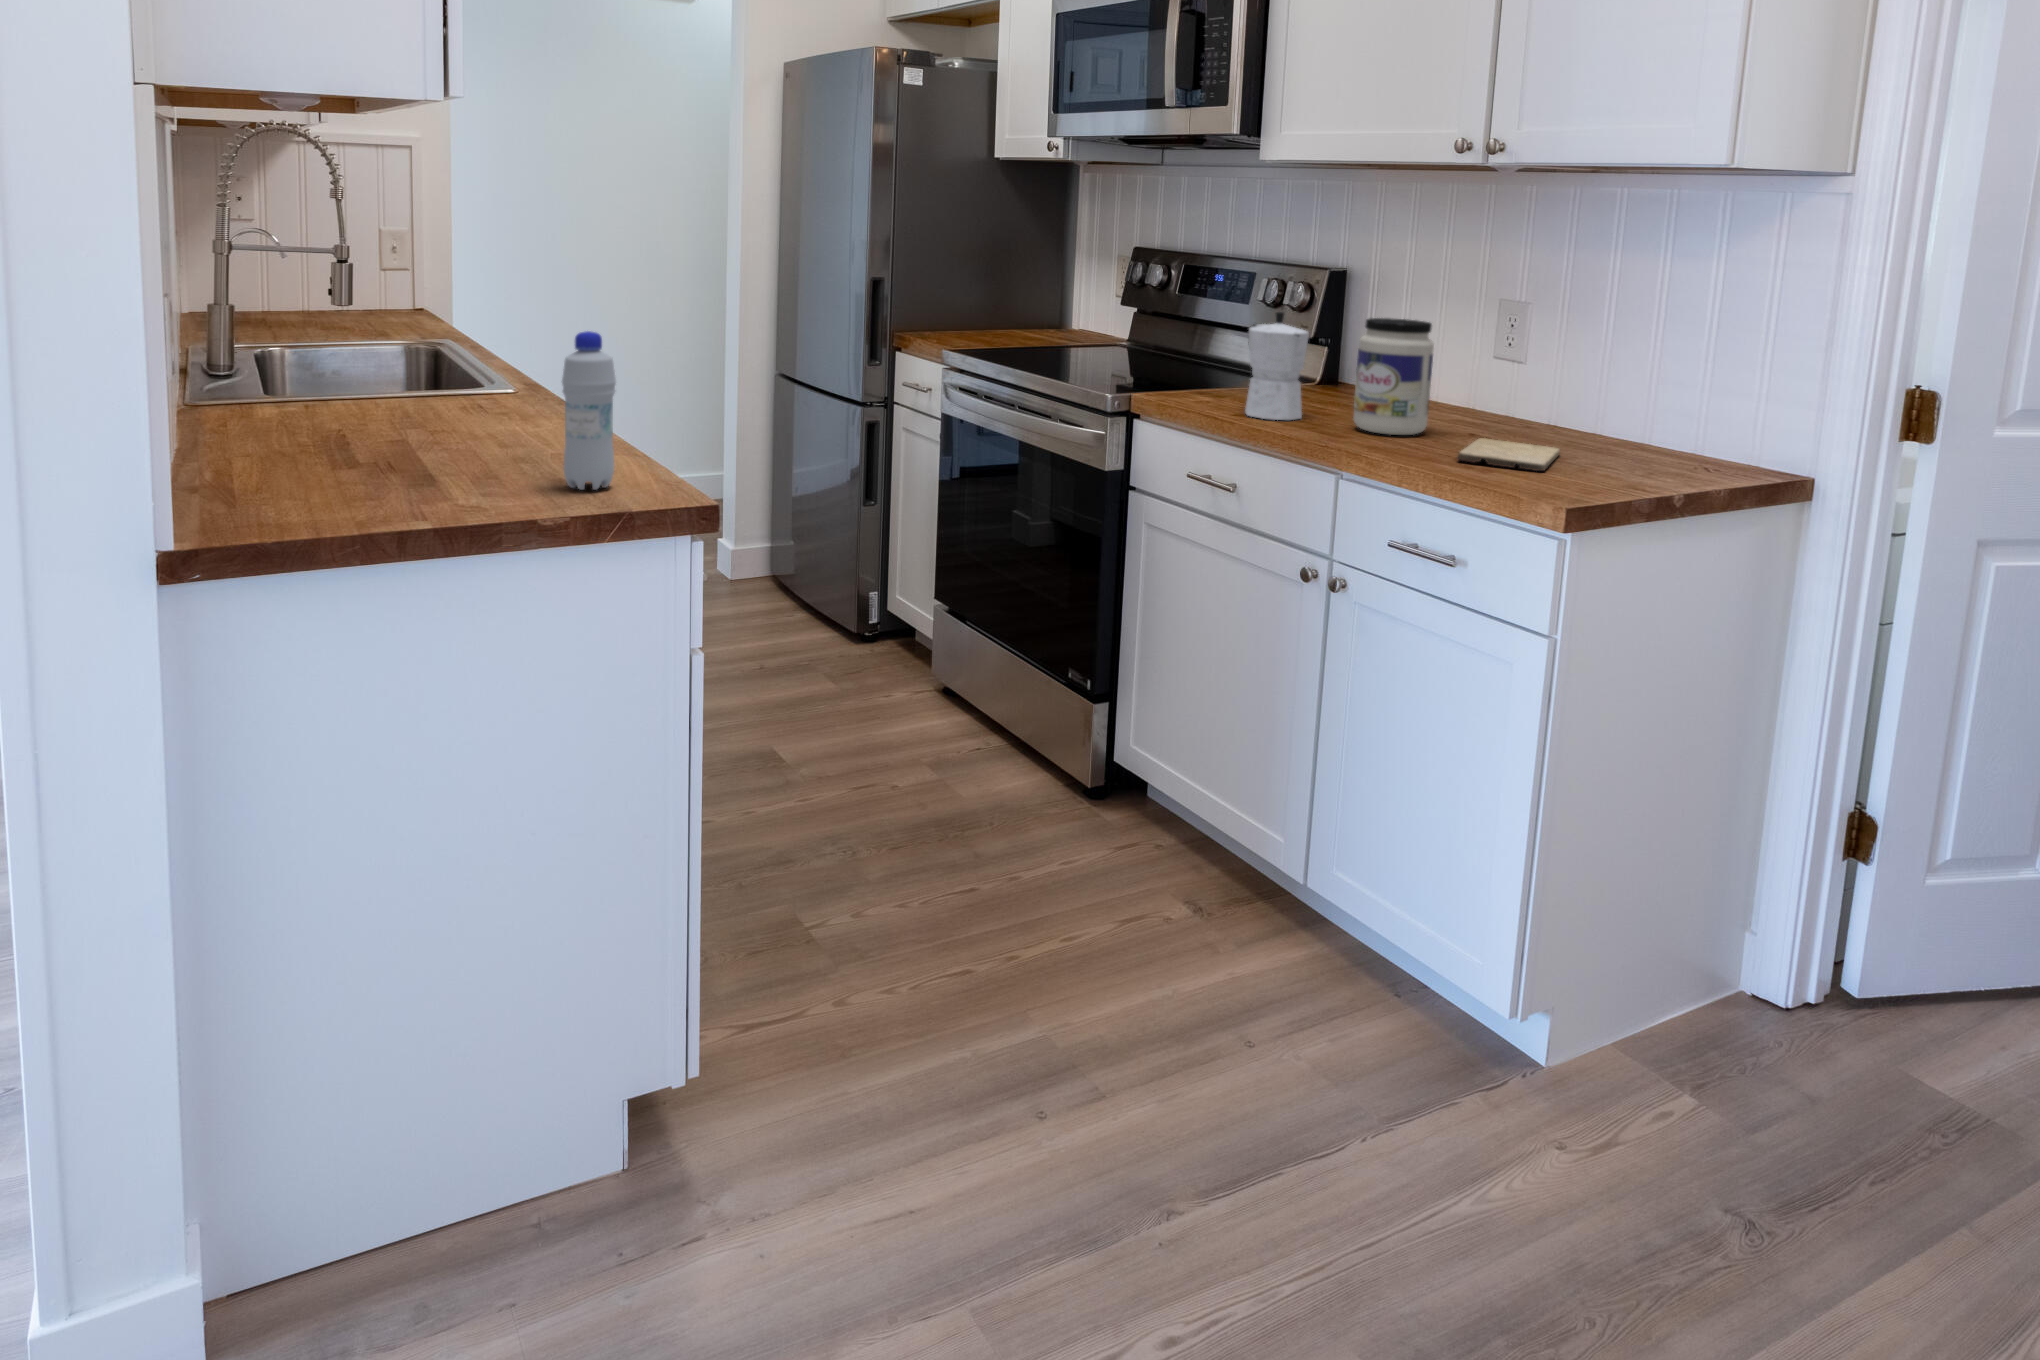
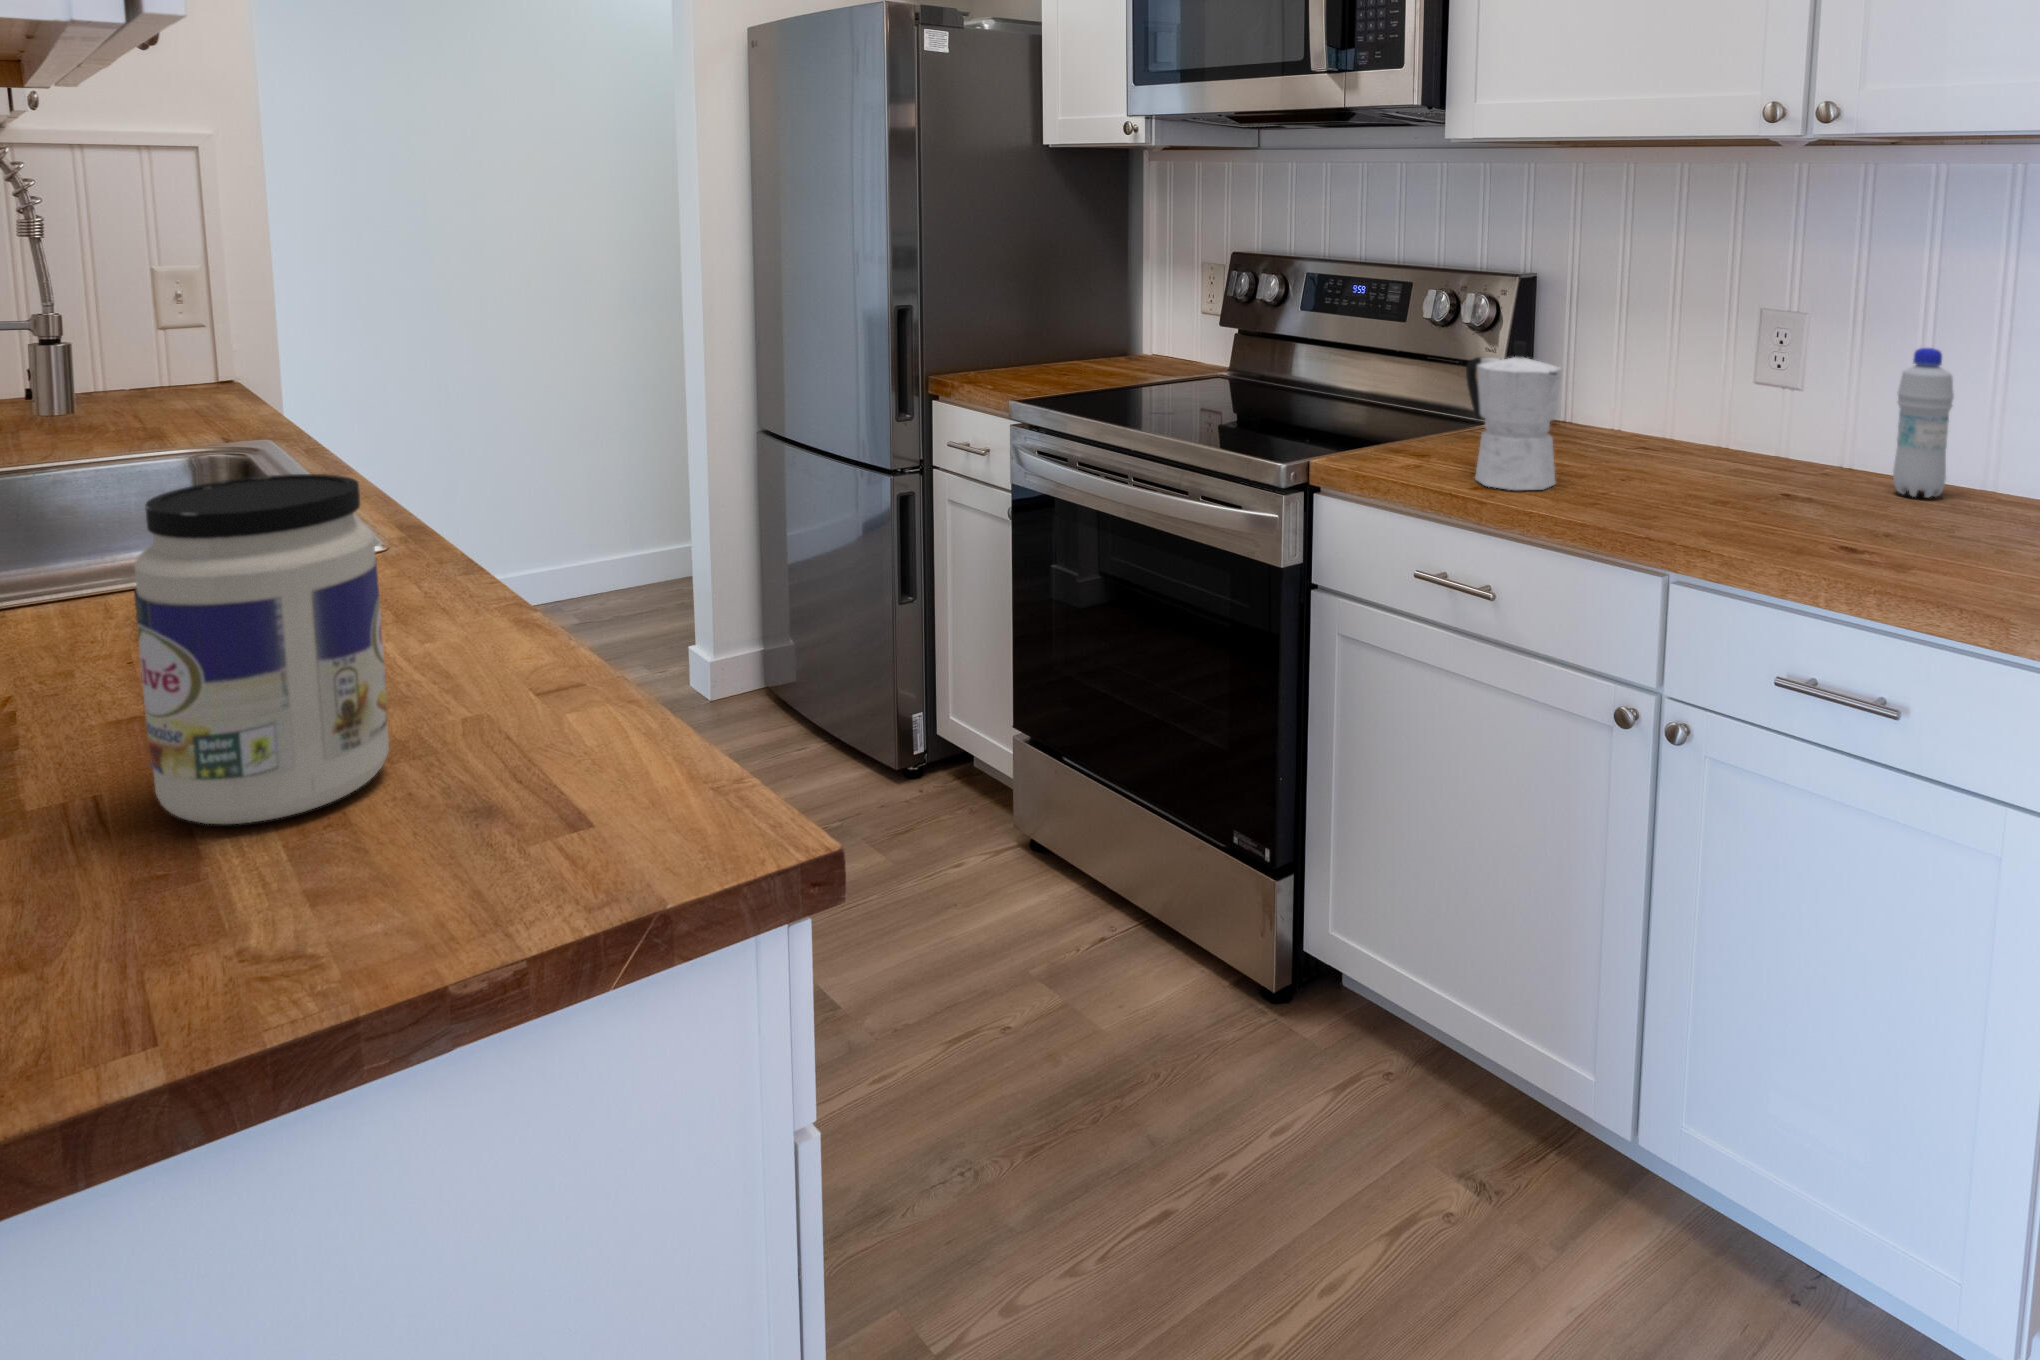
jar: present [1354,318,1434,435] -> present [134,474,389,824]
bottle: present [562,331,616,490] -> present [1893,348,1954,498]
cutting board: present [1457,438,1560,471] -> none [1820,505,1965,560]

